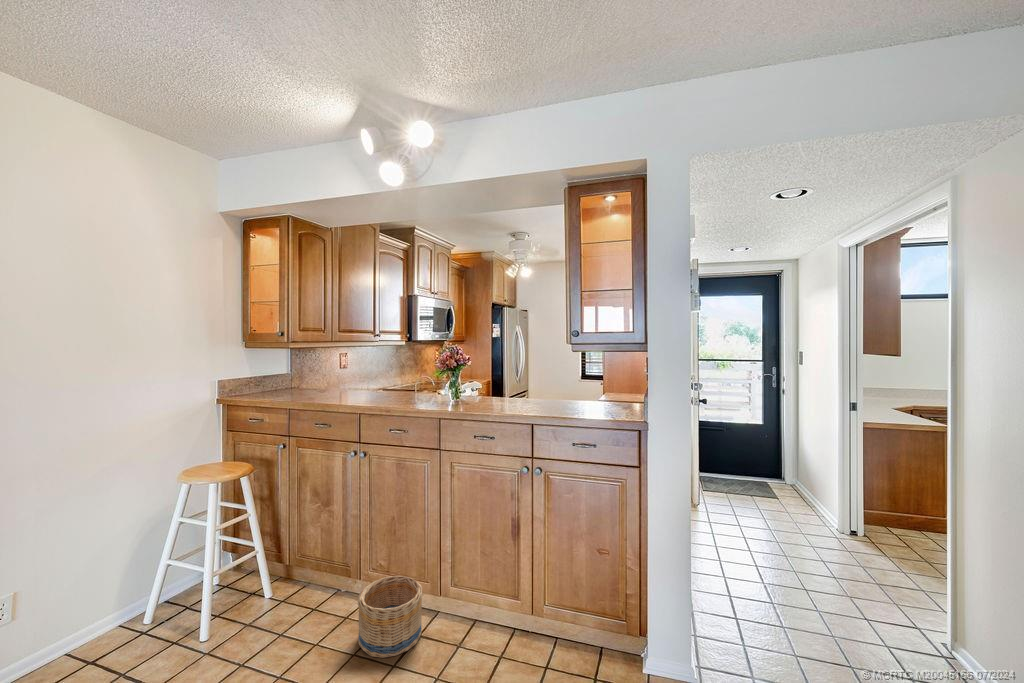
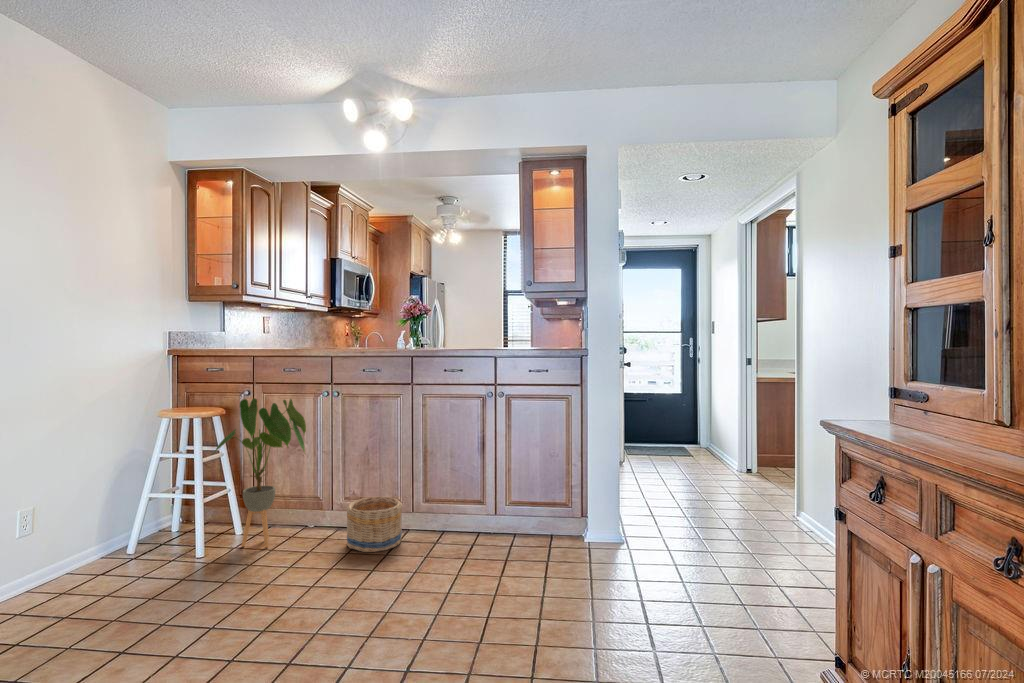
house plant: none [222,460,333,630] -> present [215,398,306,548]

